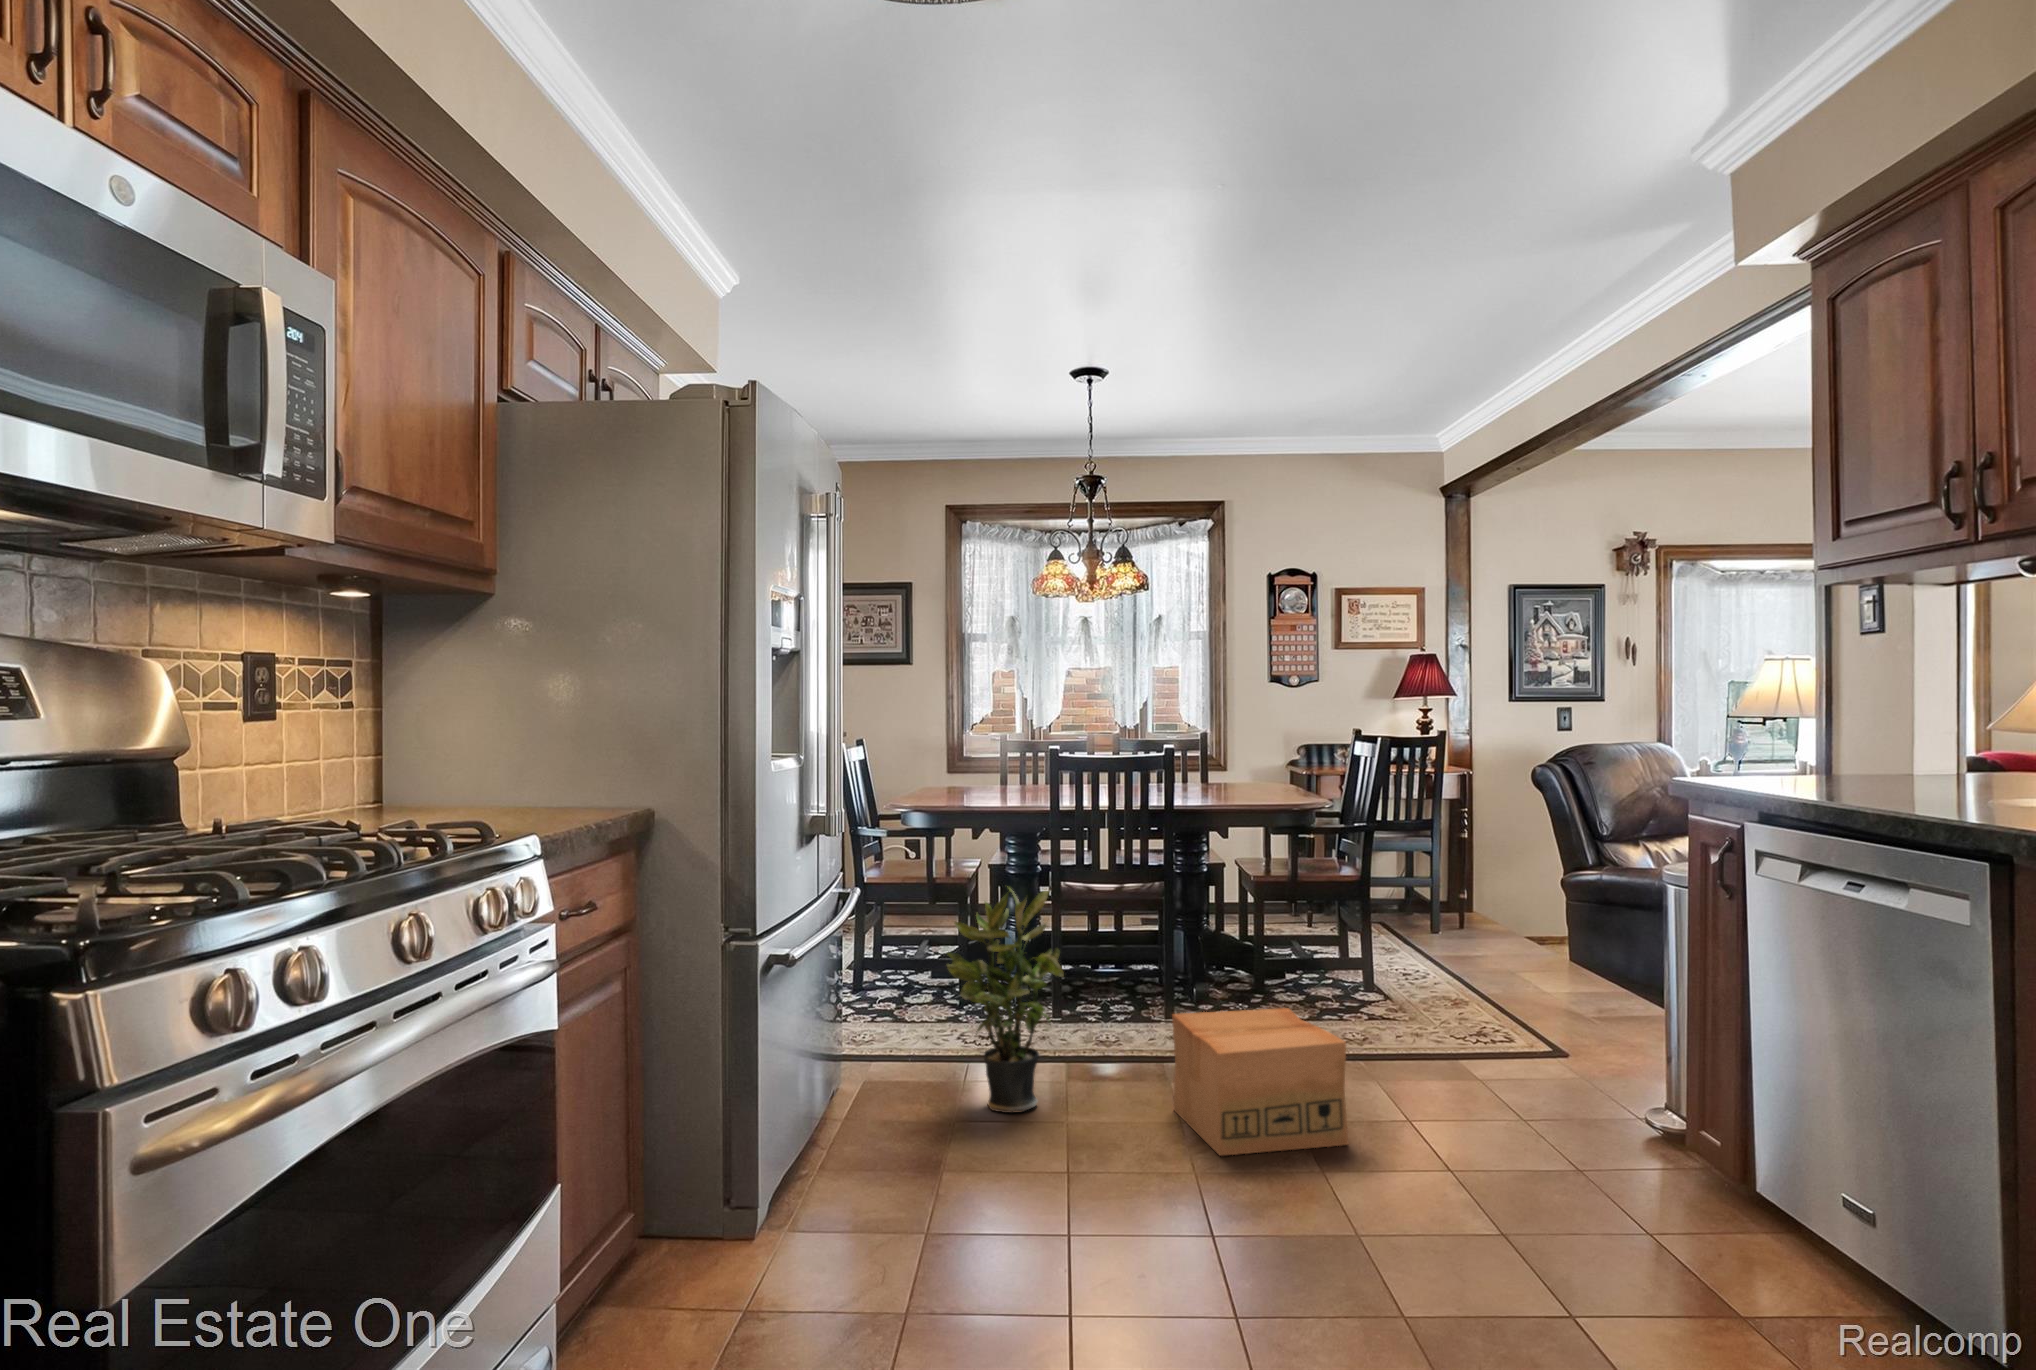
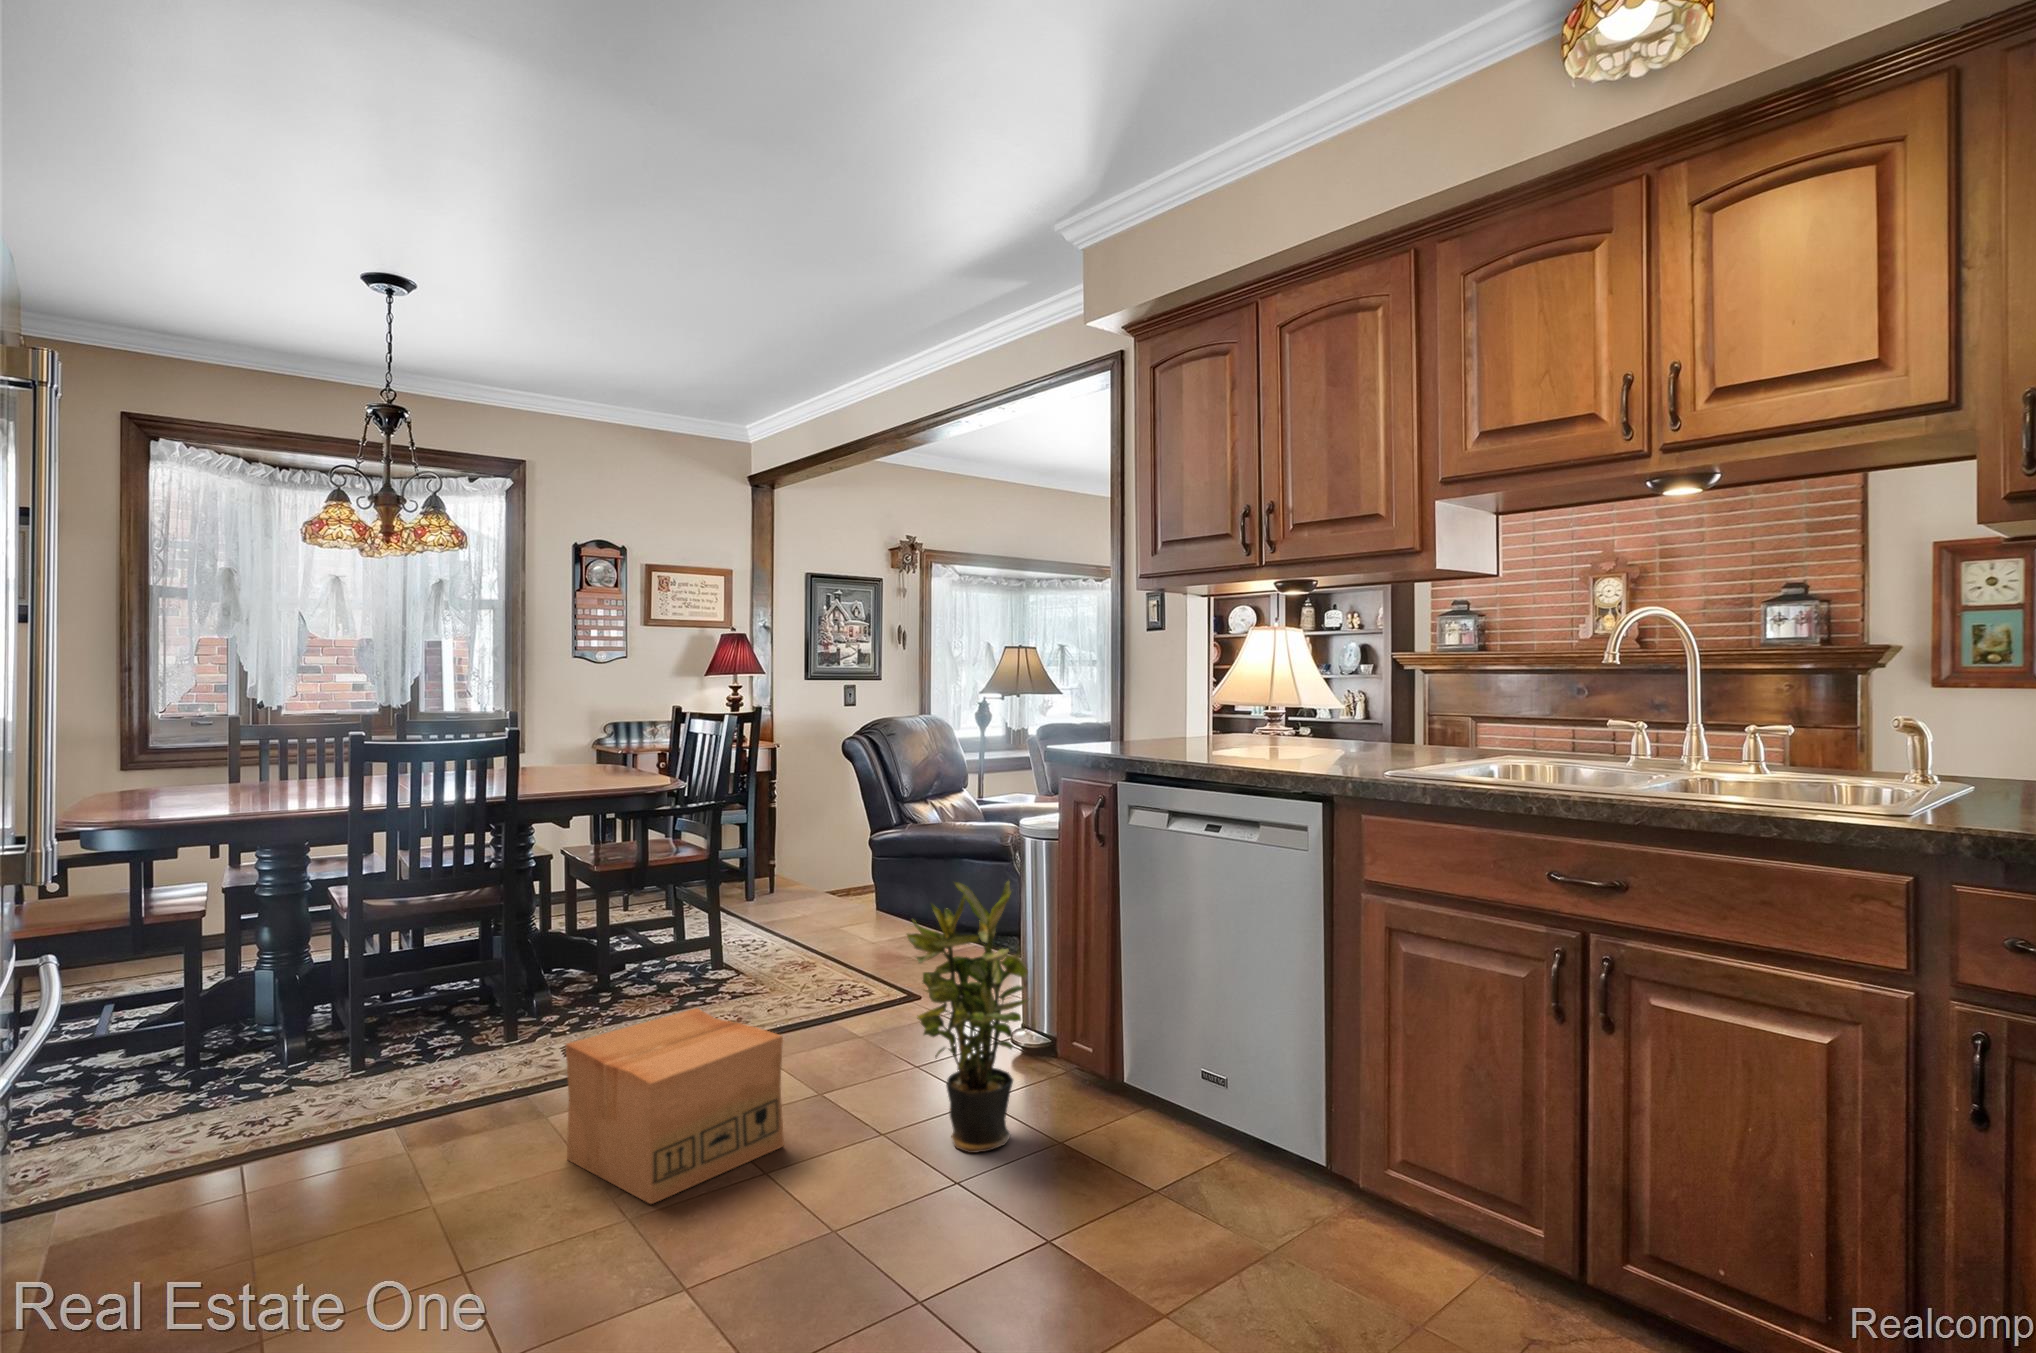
potted plant: present [947,888,1064,1113] -> present [907,881,1029,1153]

